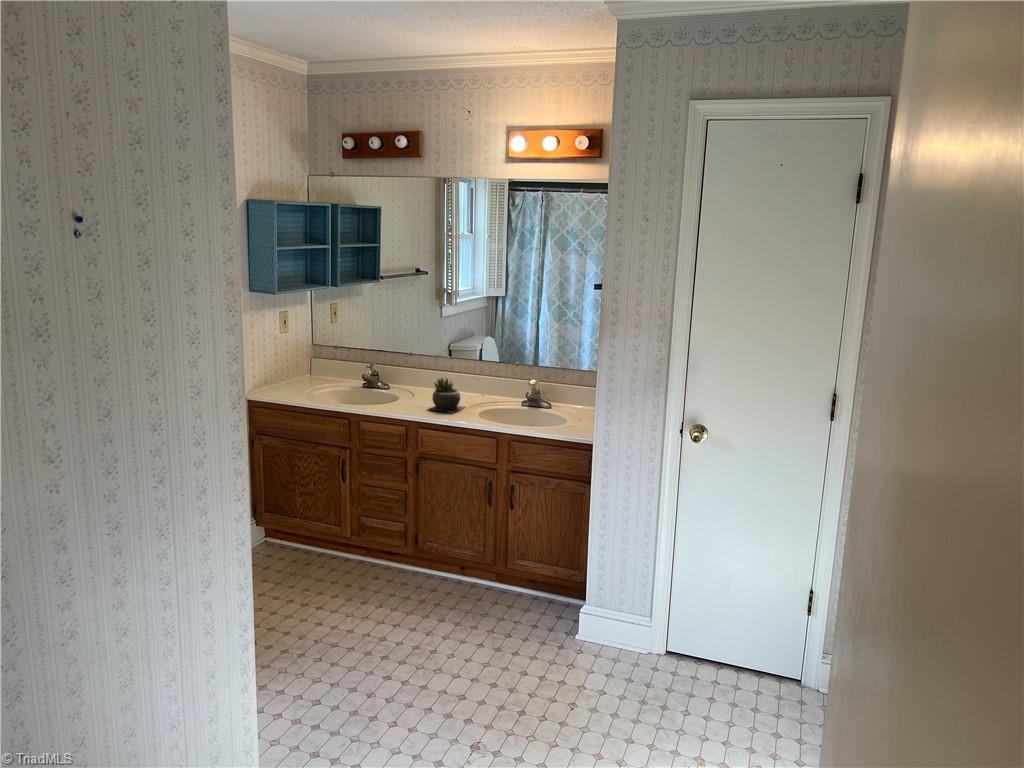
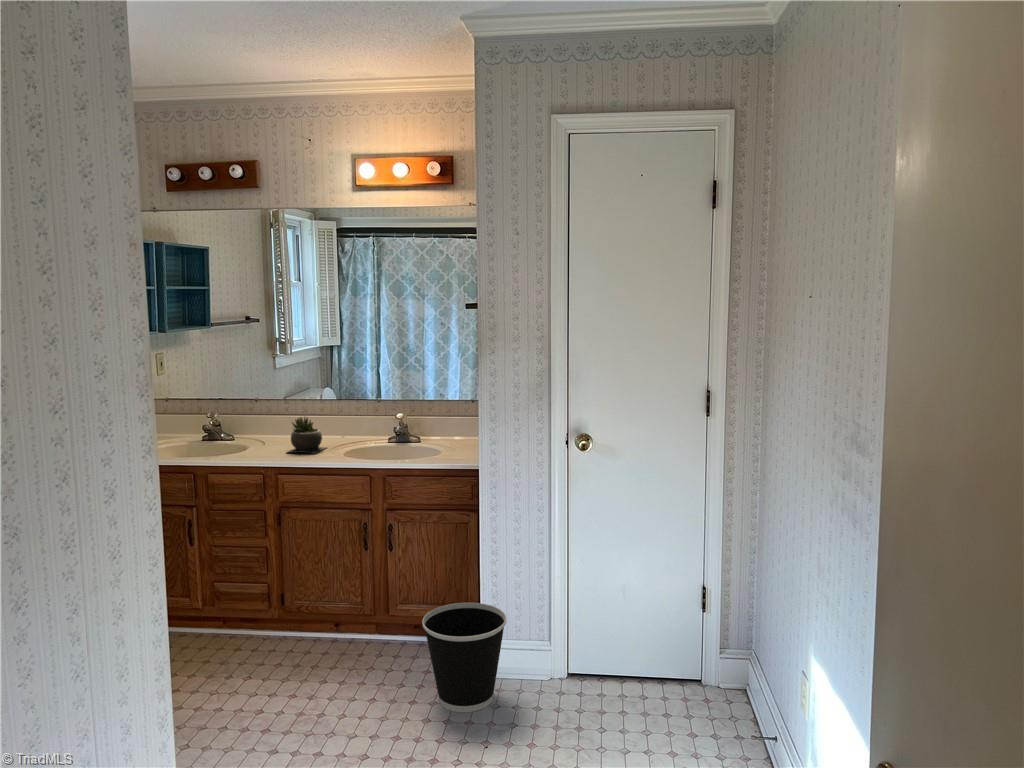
wastebasket: none [527,570,607,672] -> present [422,603,506,712]

